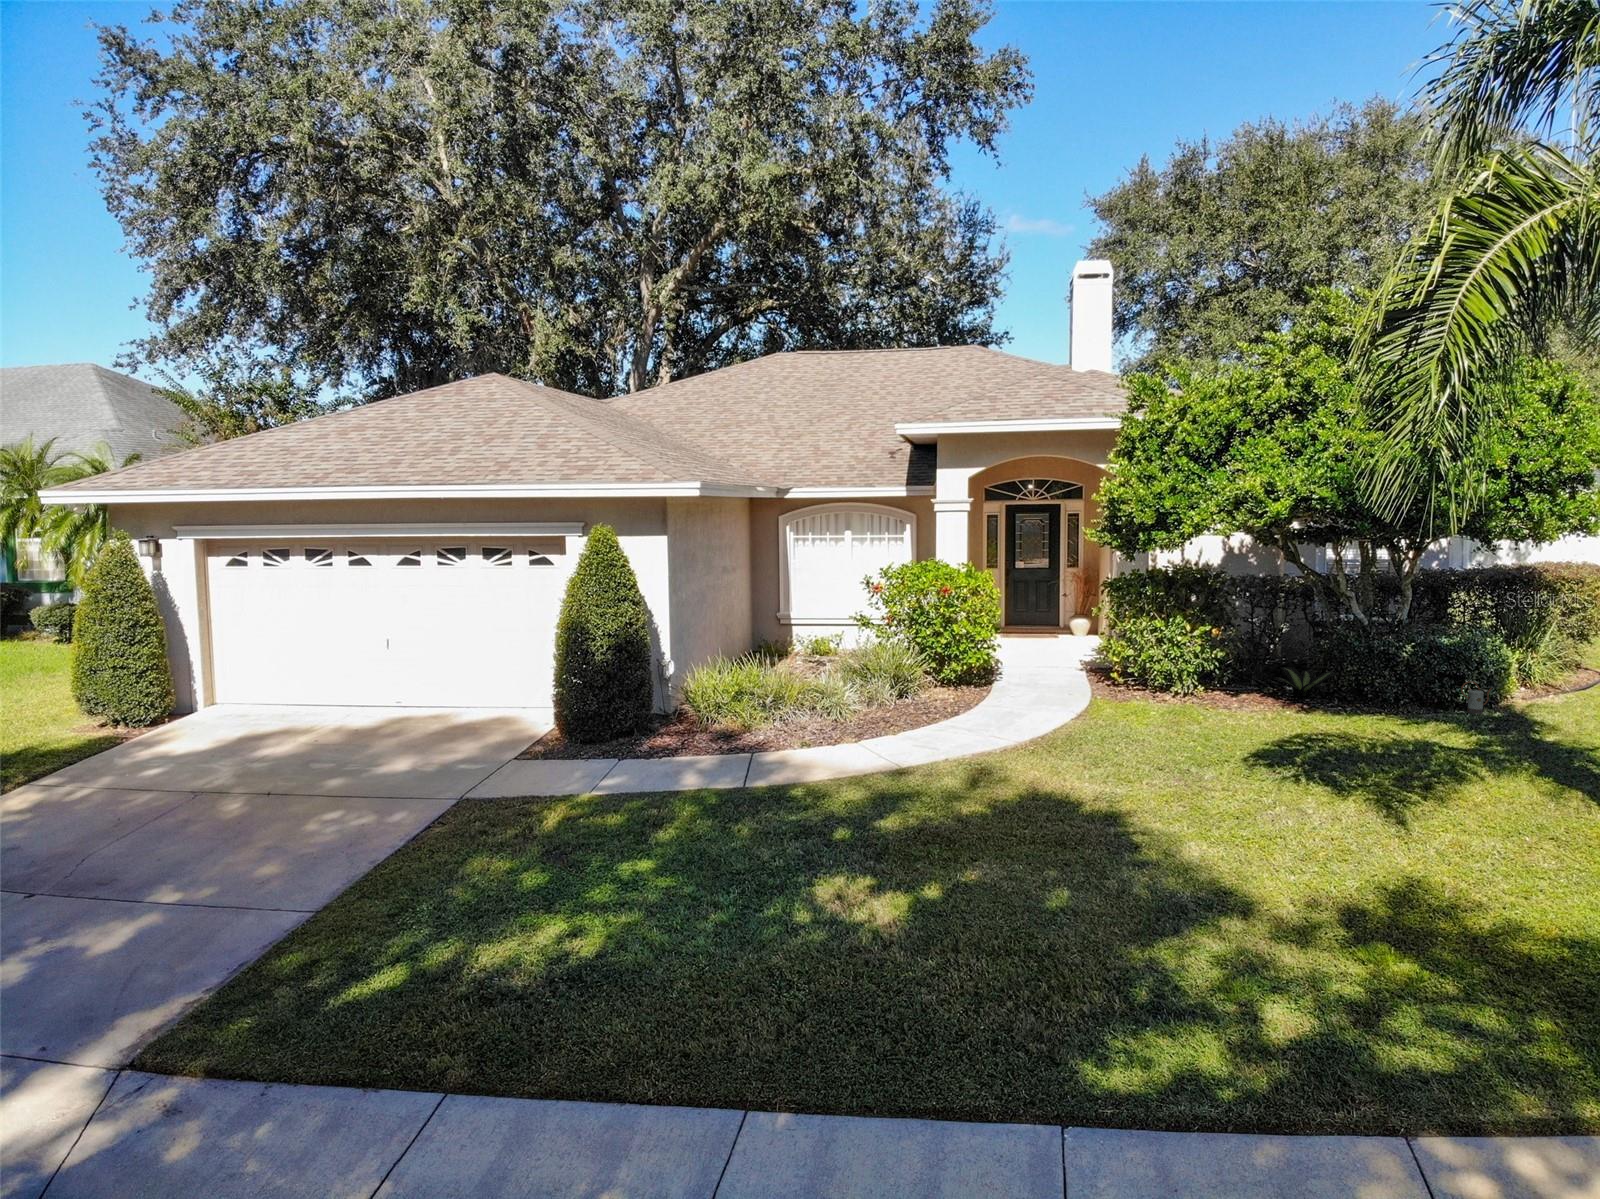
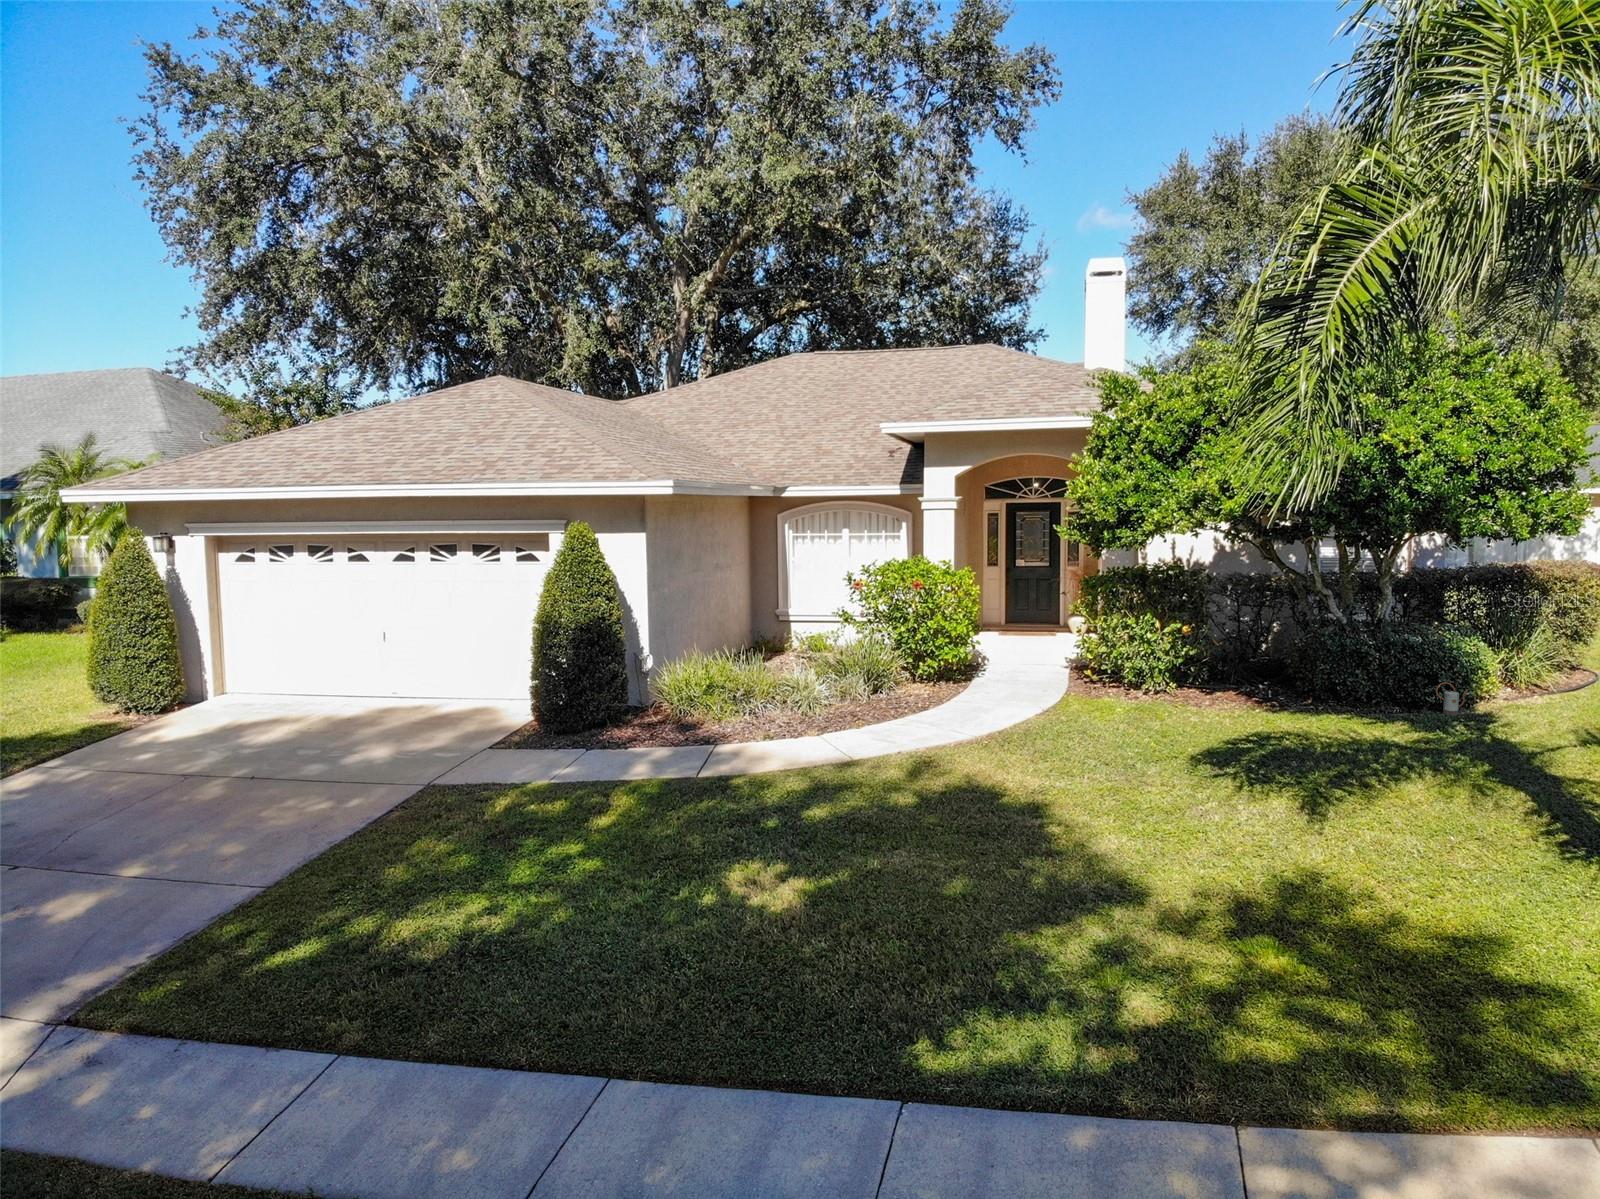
potted plant: present [1276,667,1338,699] -> none [1250,667,1316,700]

